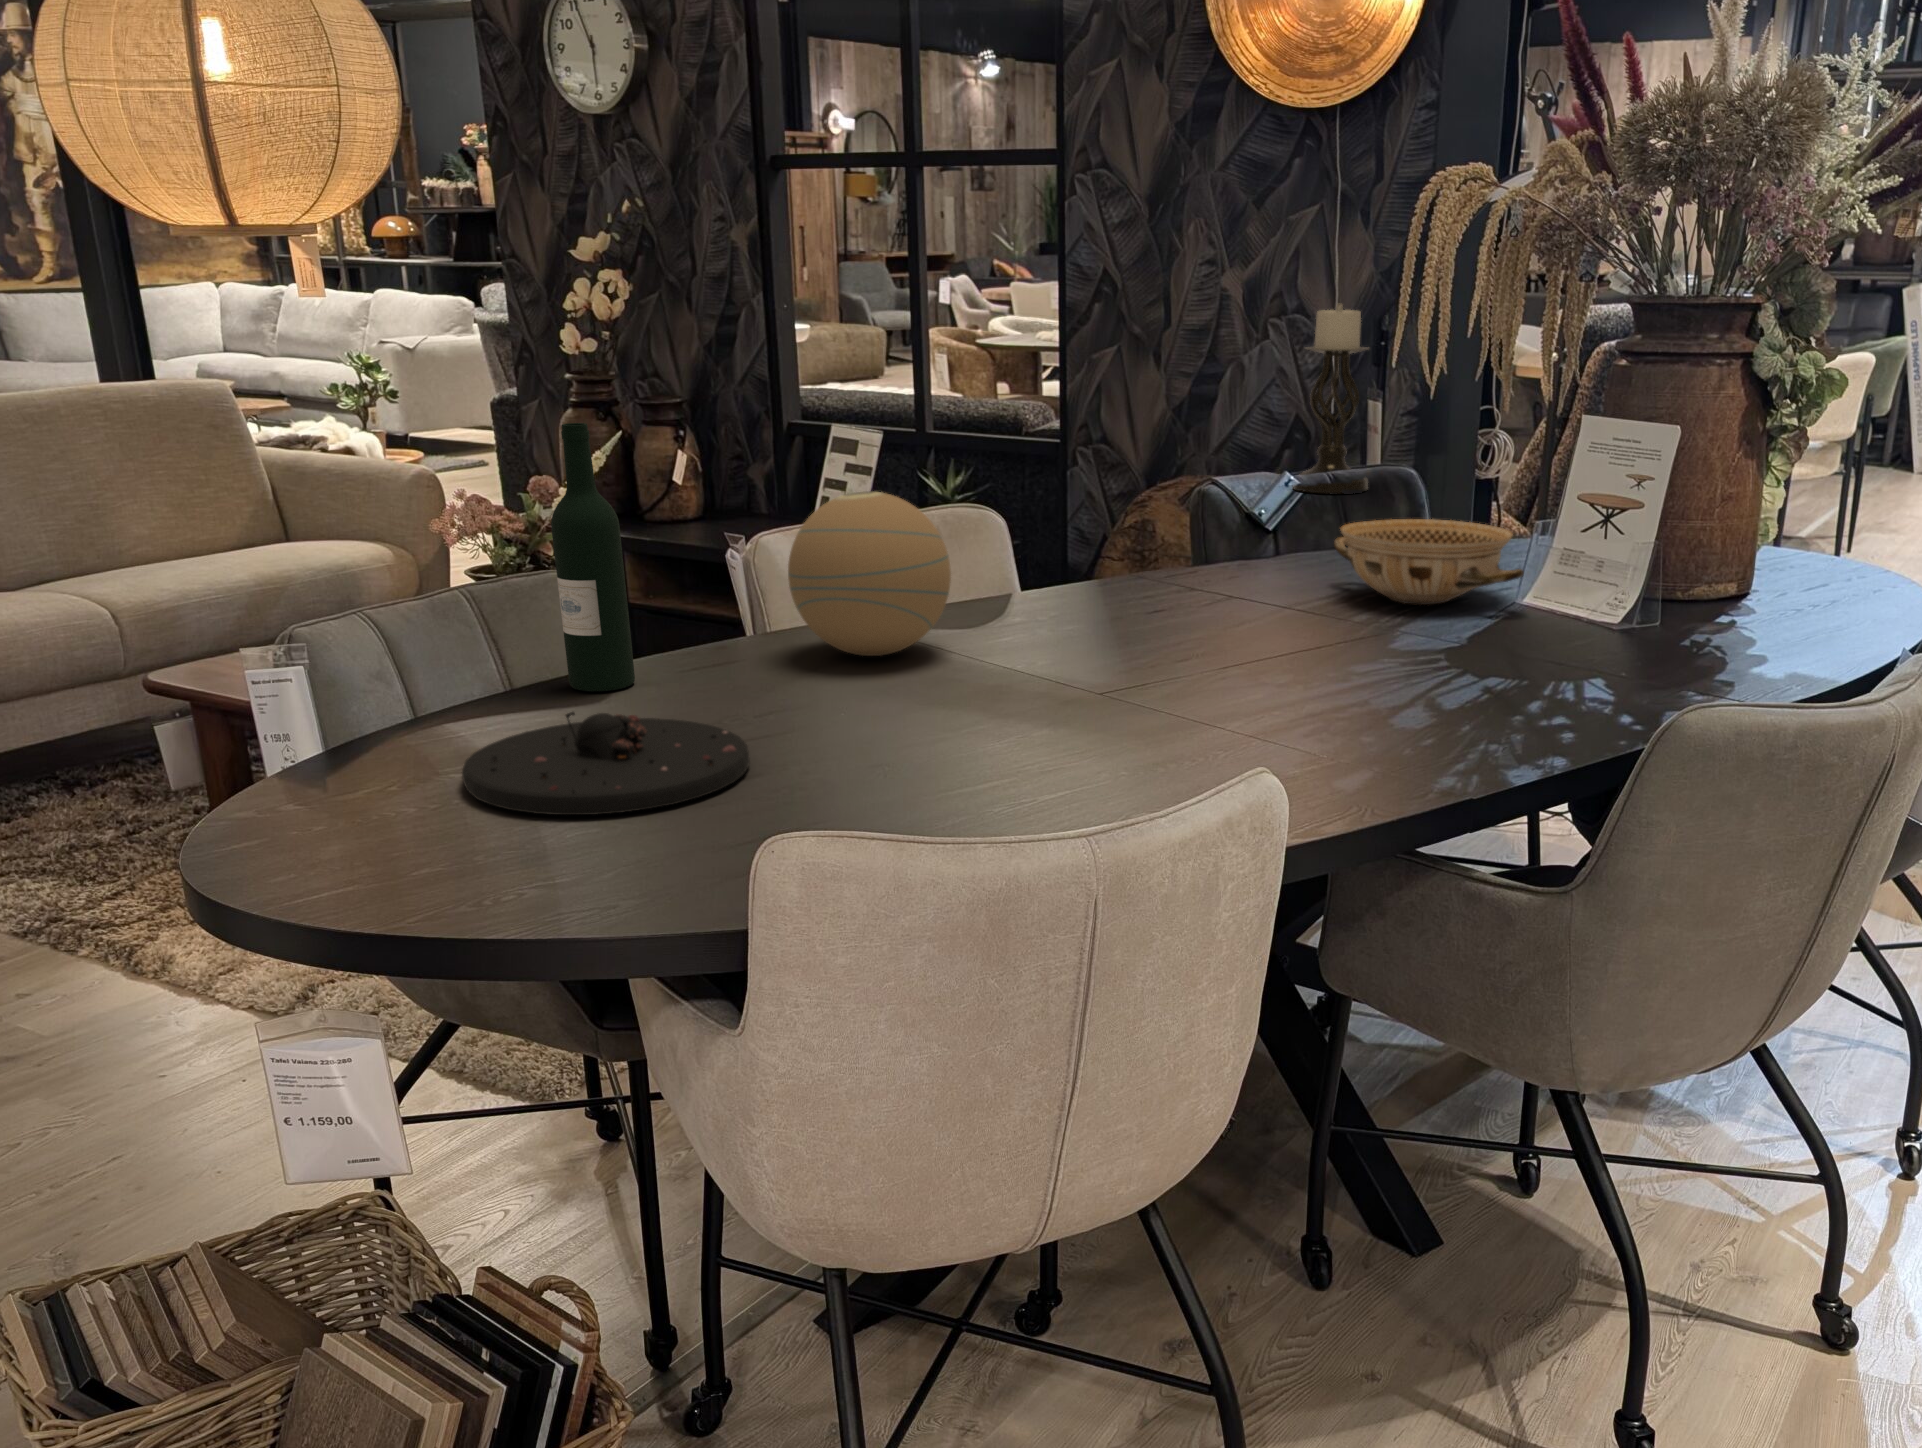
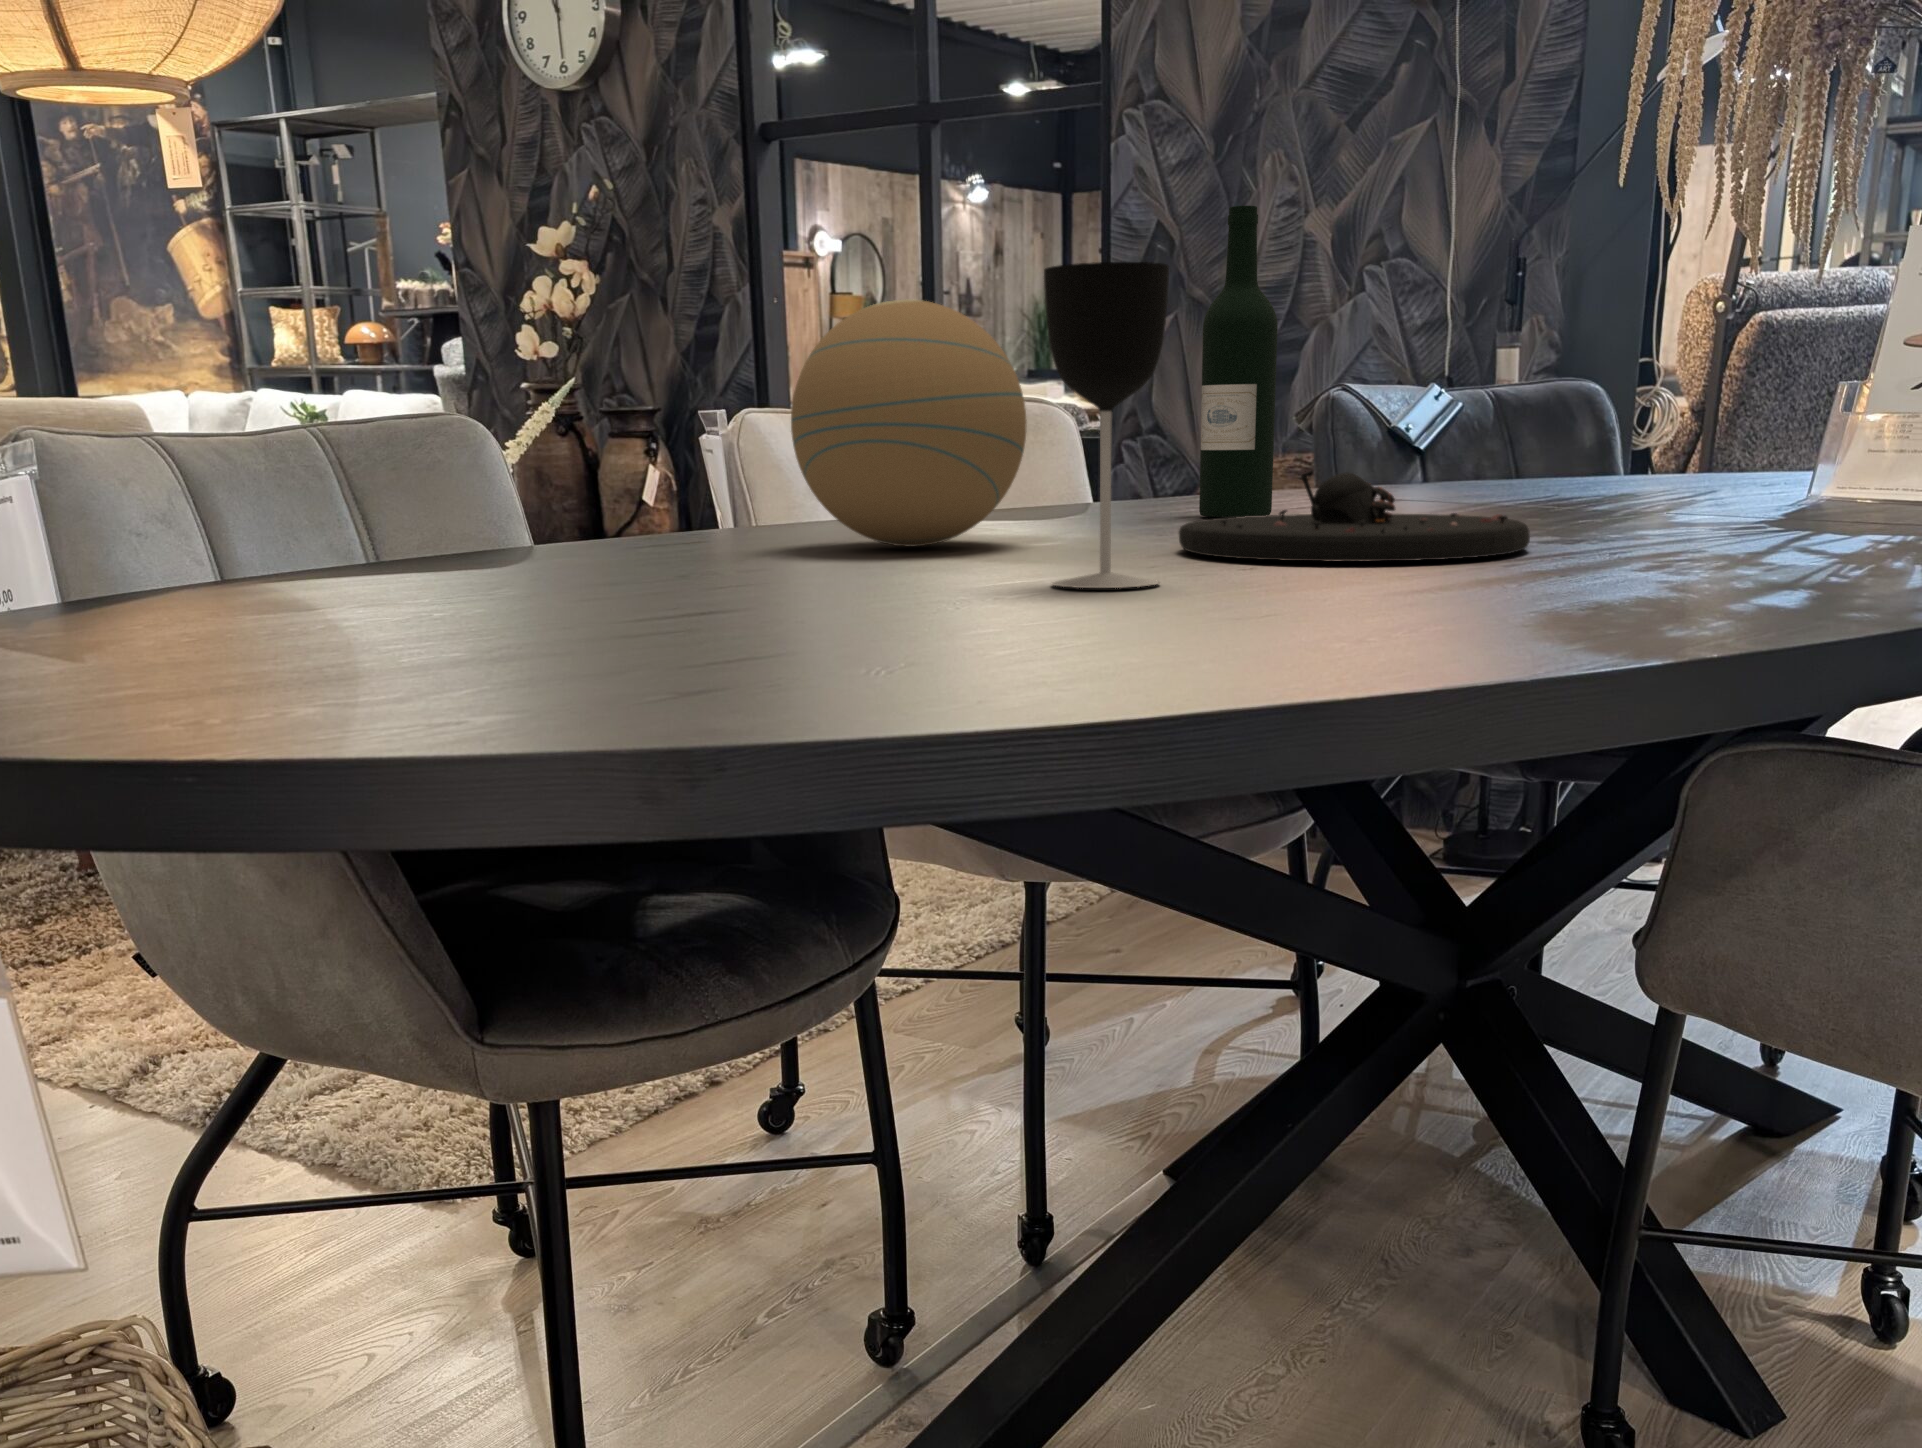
candle holder: present [1293,304,1369,493] -> none [1401,236,1500,471]
wine bottle: present [551,423,635,691] -> present [1199,206,1278,517]
ceramic bowl: present [1334,519,1524,605] -> none [1527,408,1828,512]
wine glass: none [942,536,1020,738] -> present [1044,262,1169,588]
plate: present [462,712,750,815] -> present [1179,471,1530,562]

